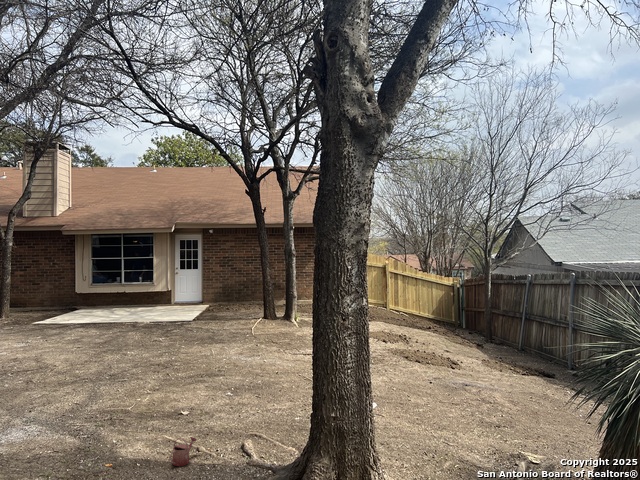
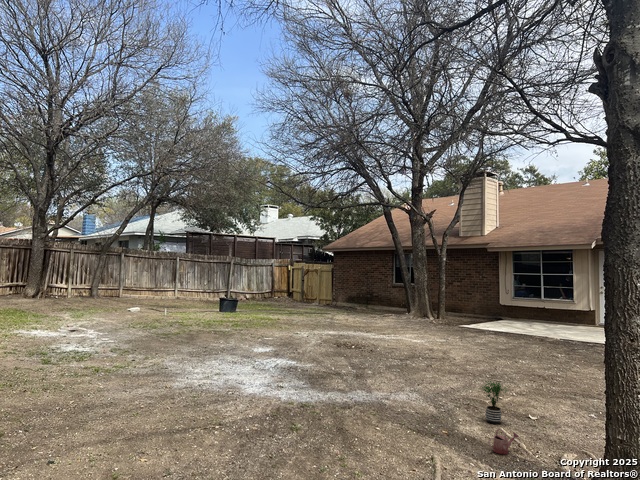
potted plant: none [132,384,167,433] -> present [482,381,507,424]

